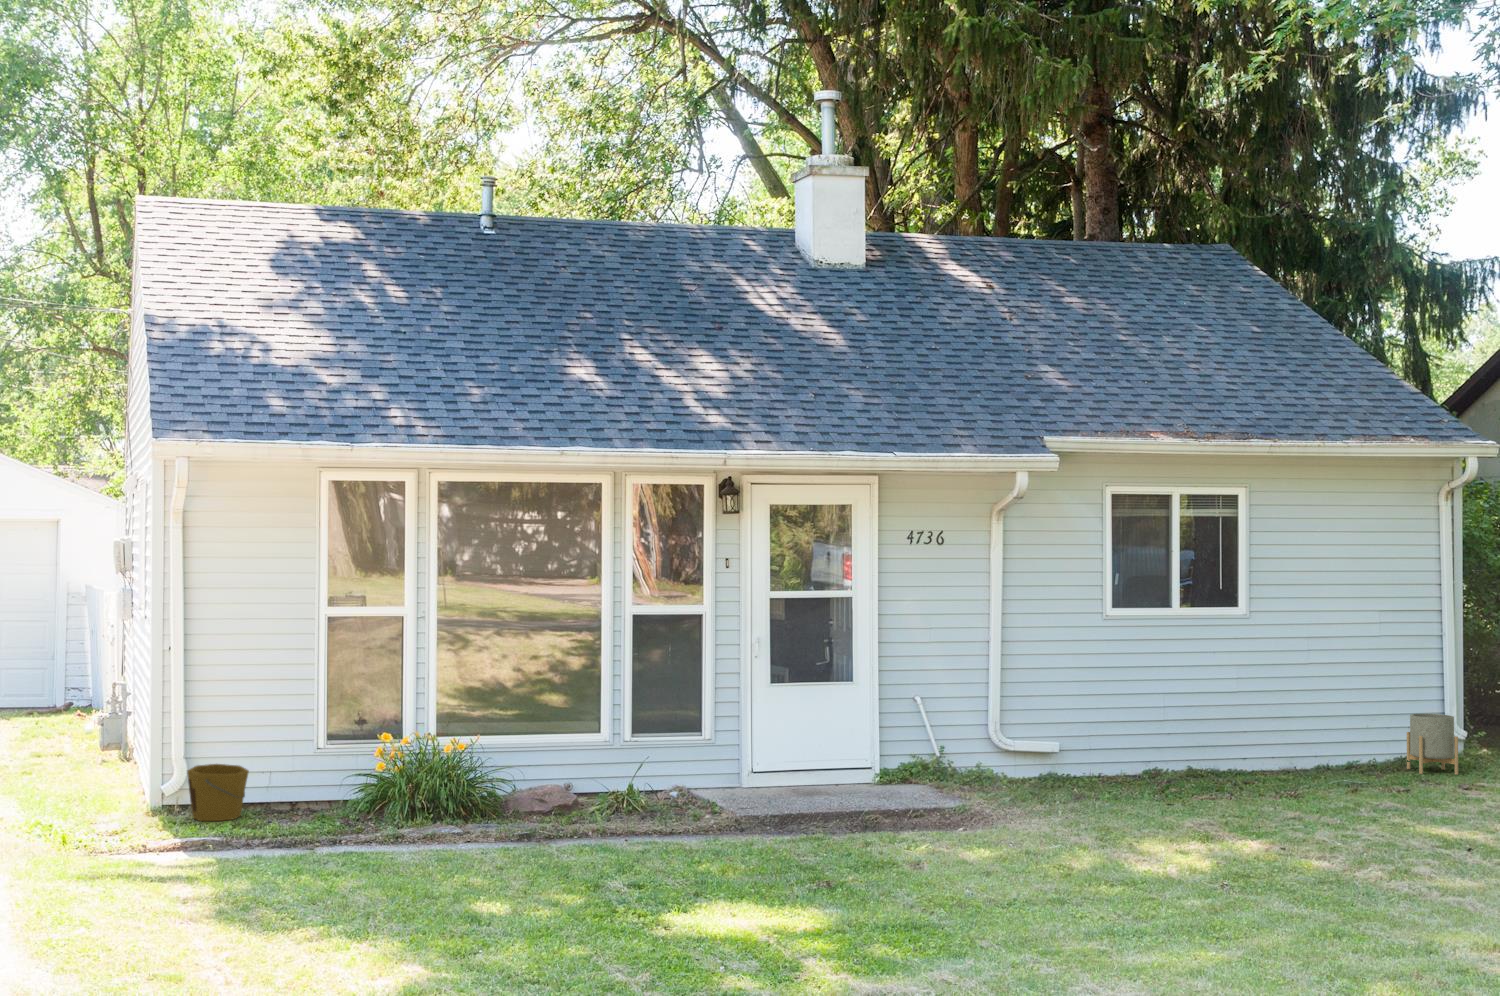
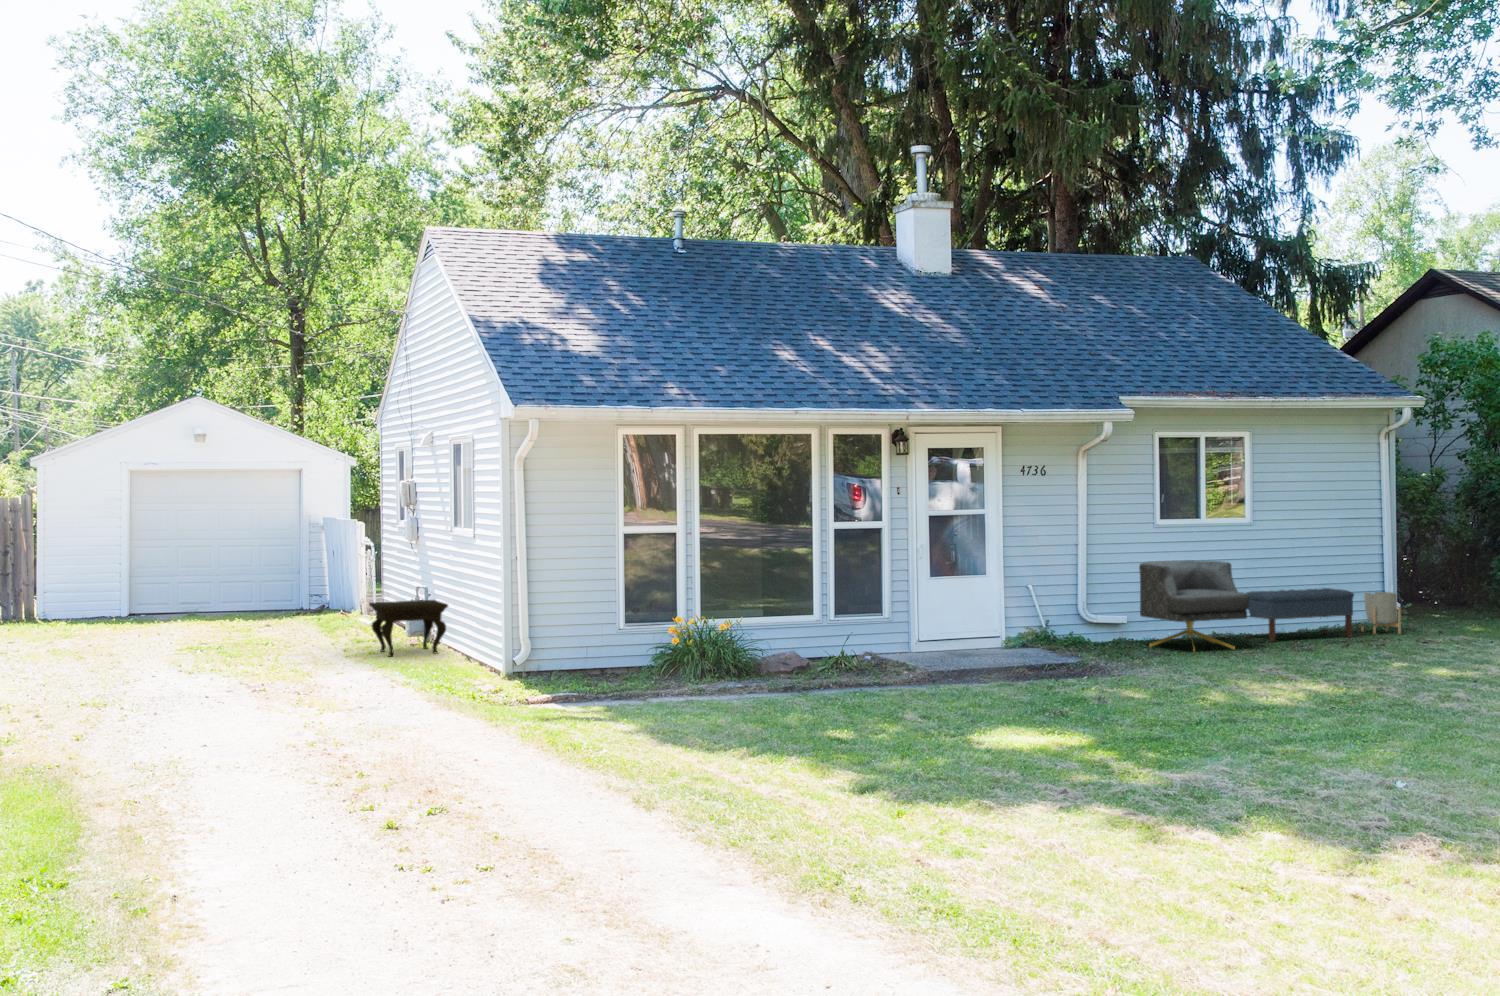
armchair: none [1074,666,1221,797] -> present [1139,560,1249,649]
side table: none [34,696,131,773] -> present [369,600,448,656]
bench: none [1230,708,1387,783] -> present [1246,588,1354,642]
bucket: present [187,764,249,821] -> none [536,642,578,683]

